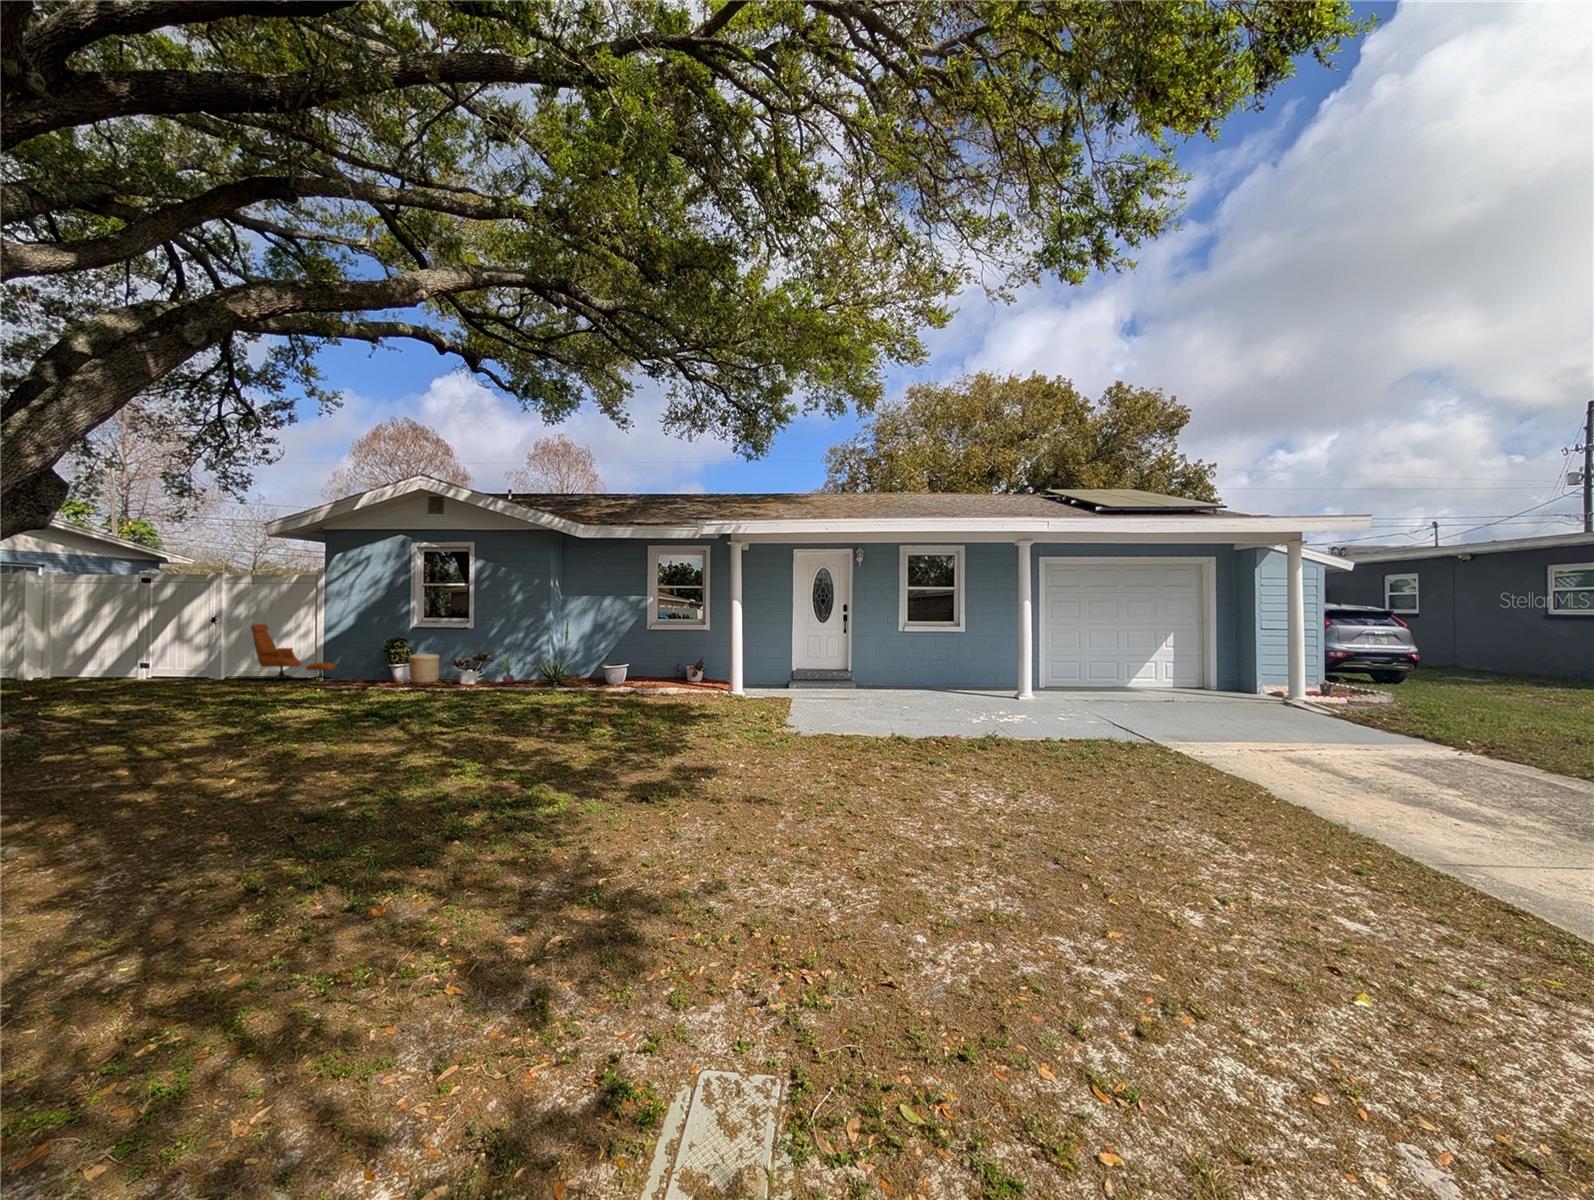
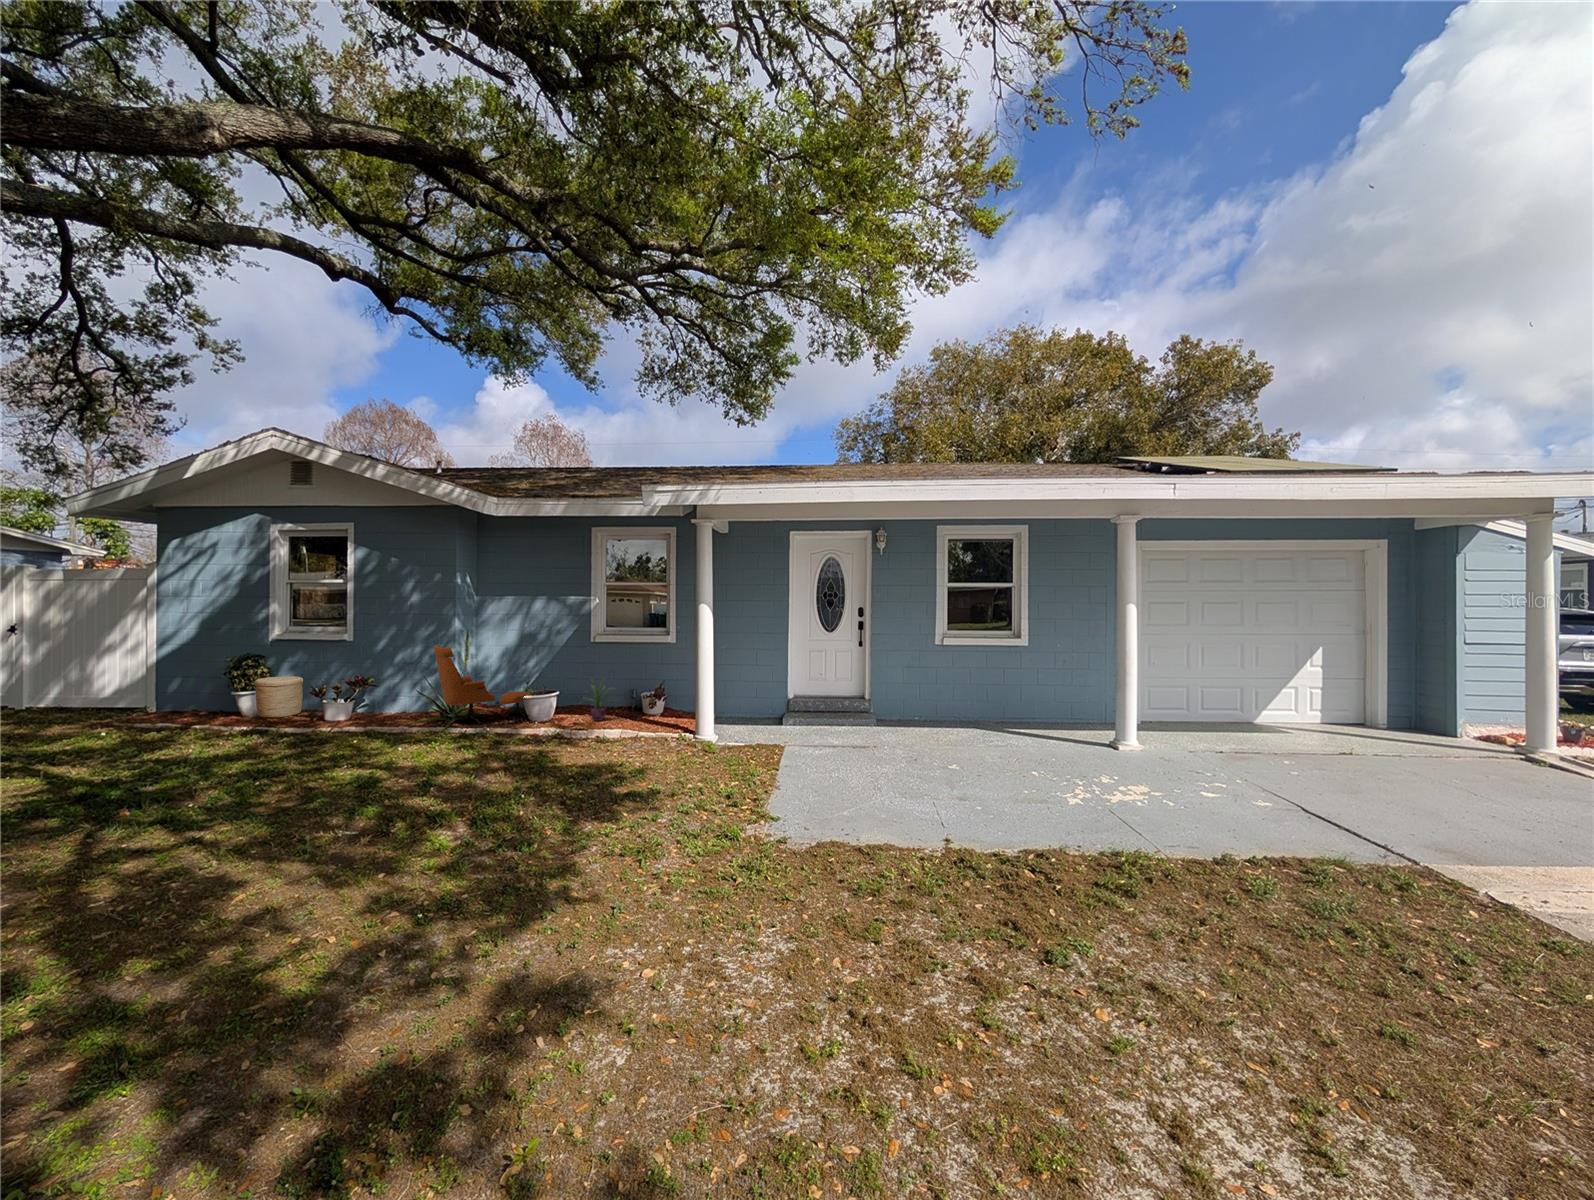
lounge chair: present [251,624,335,681] -> present [434,645,531,724]
decorative plant: present [502,654,514,684] -> present [586,679,606,721]

